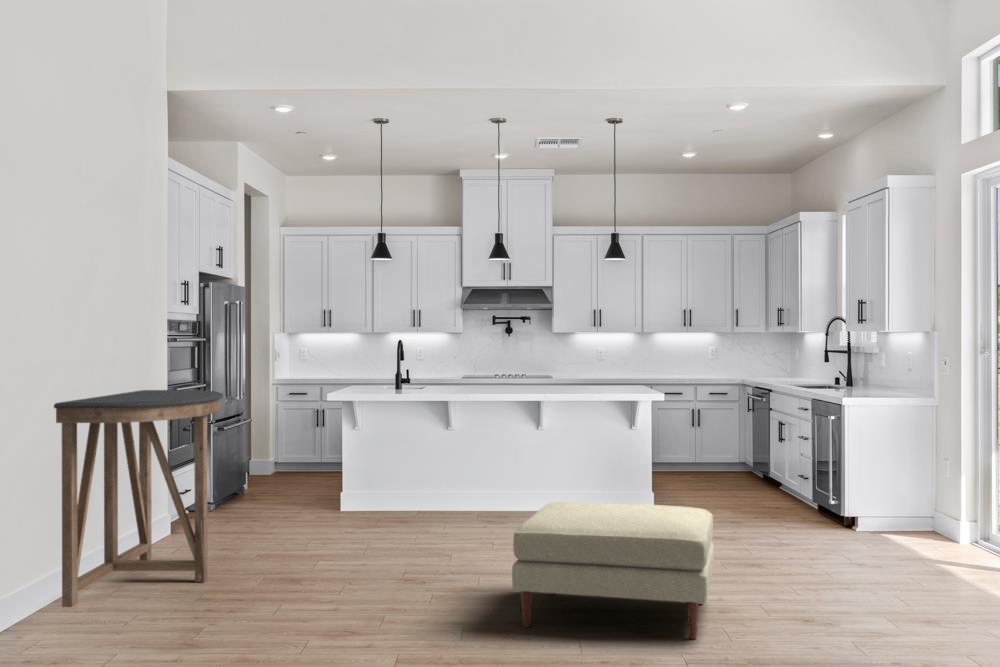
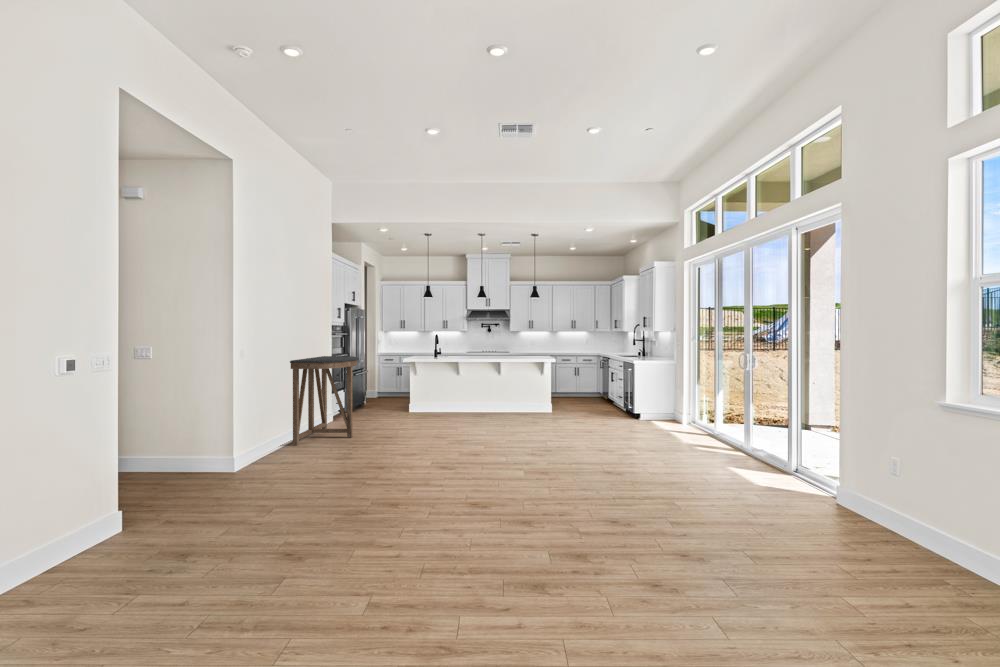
ottoman: present [512,502,714,639] -> none [480,403,566,456]

